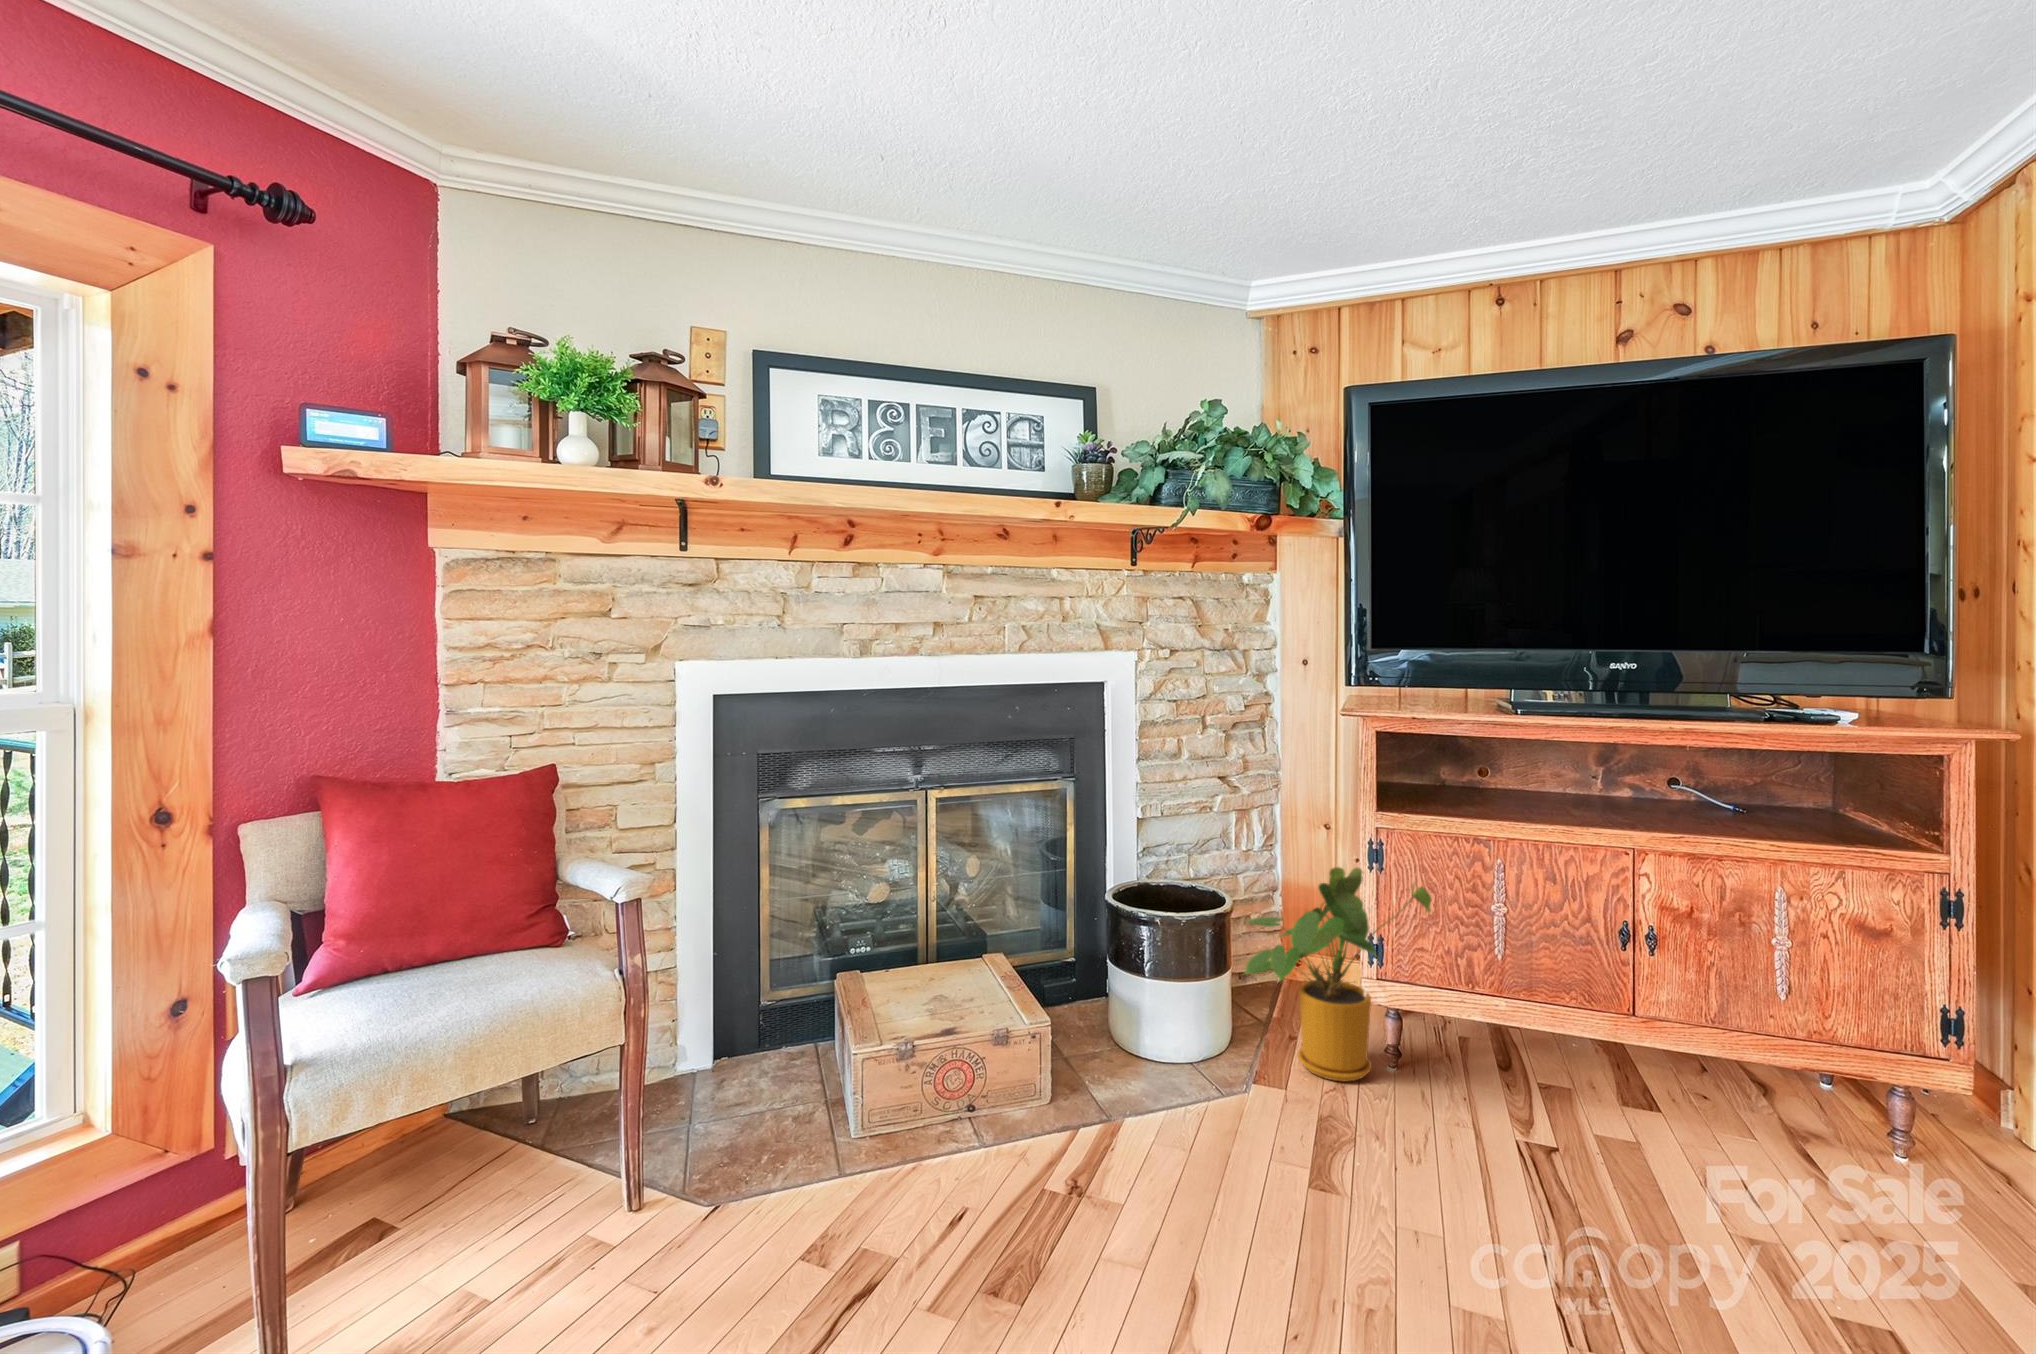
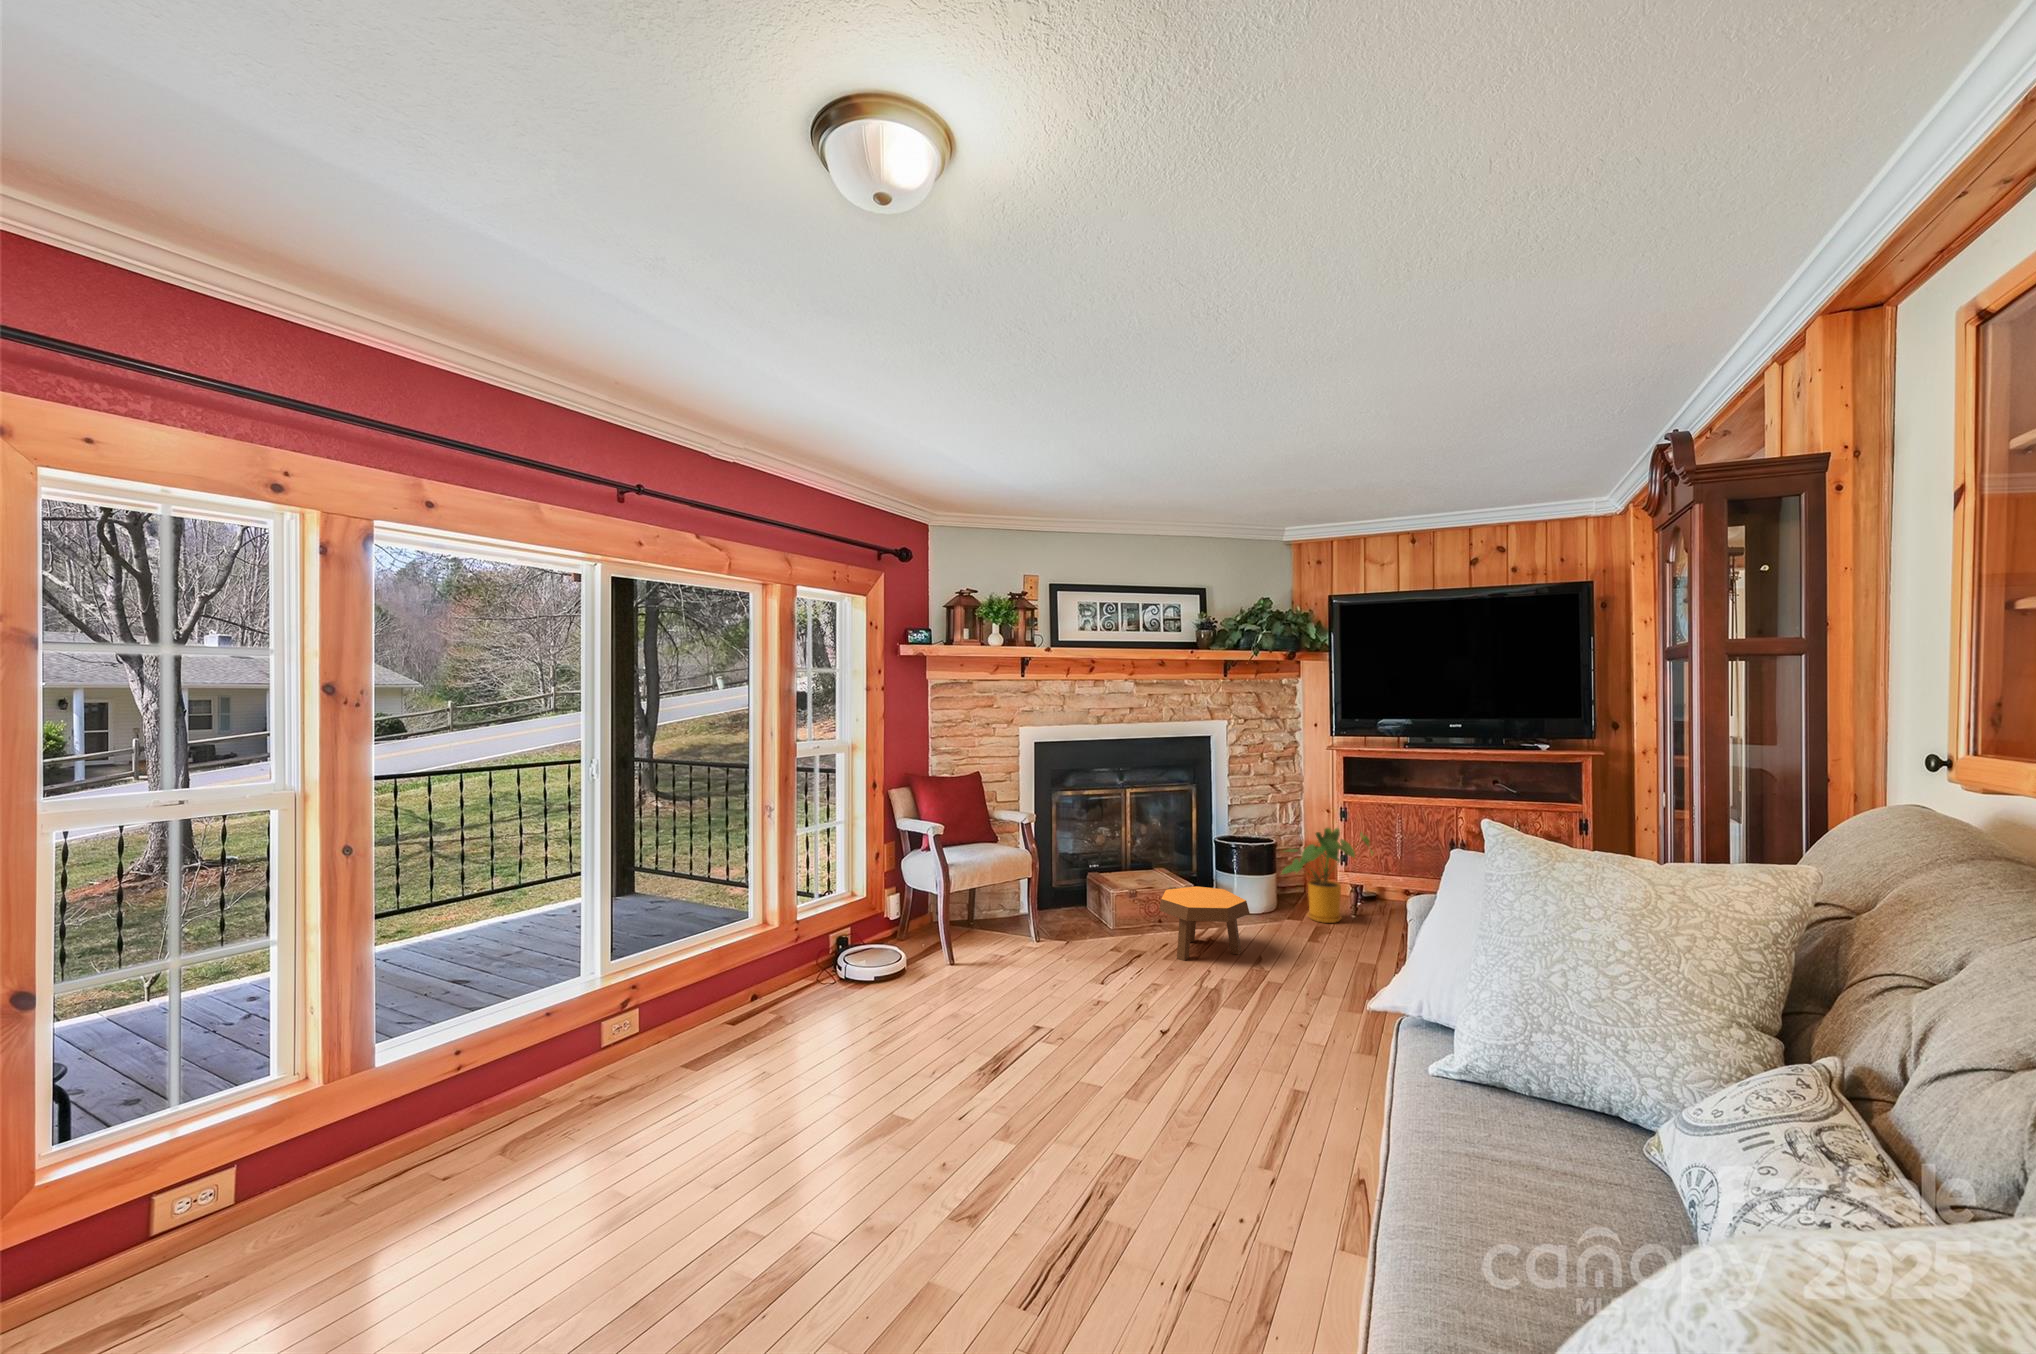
footstool: none [945,1031,1178,1277] -> present [1159,886,1250,960]

